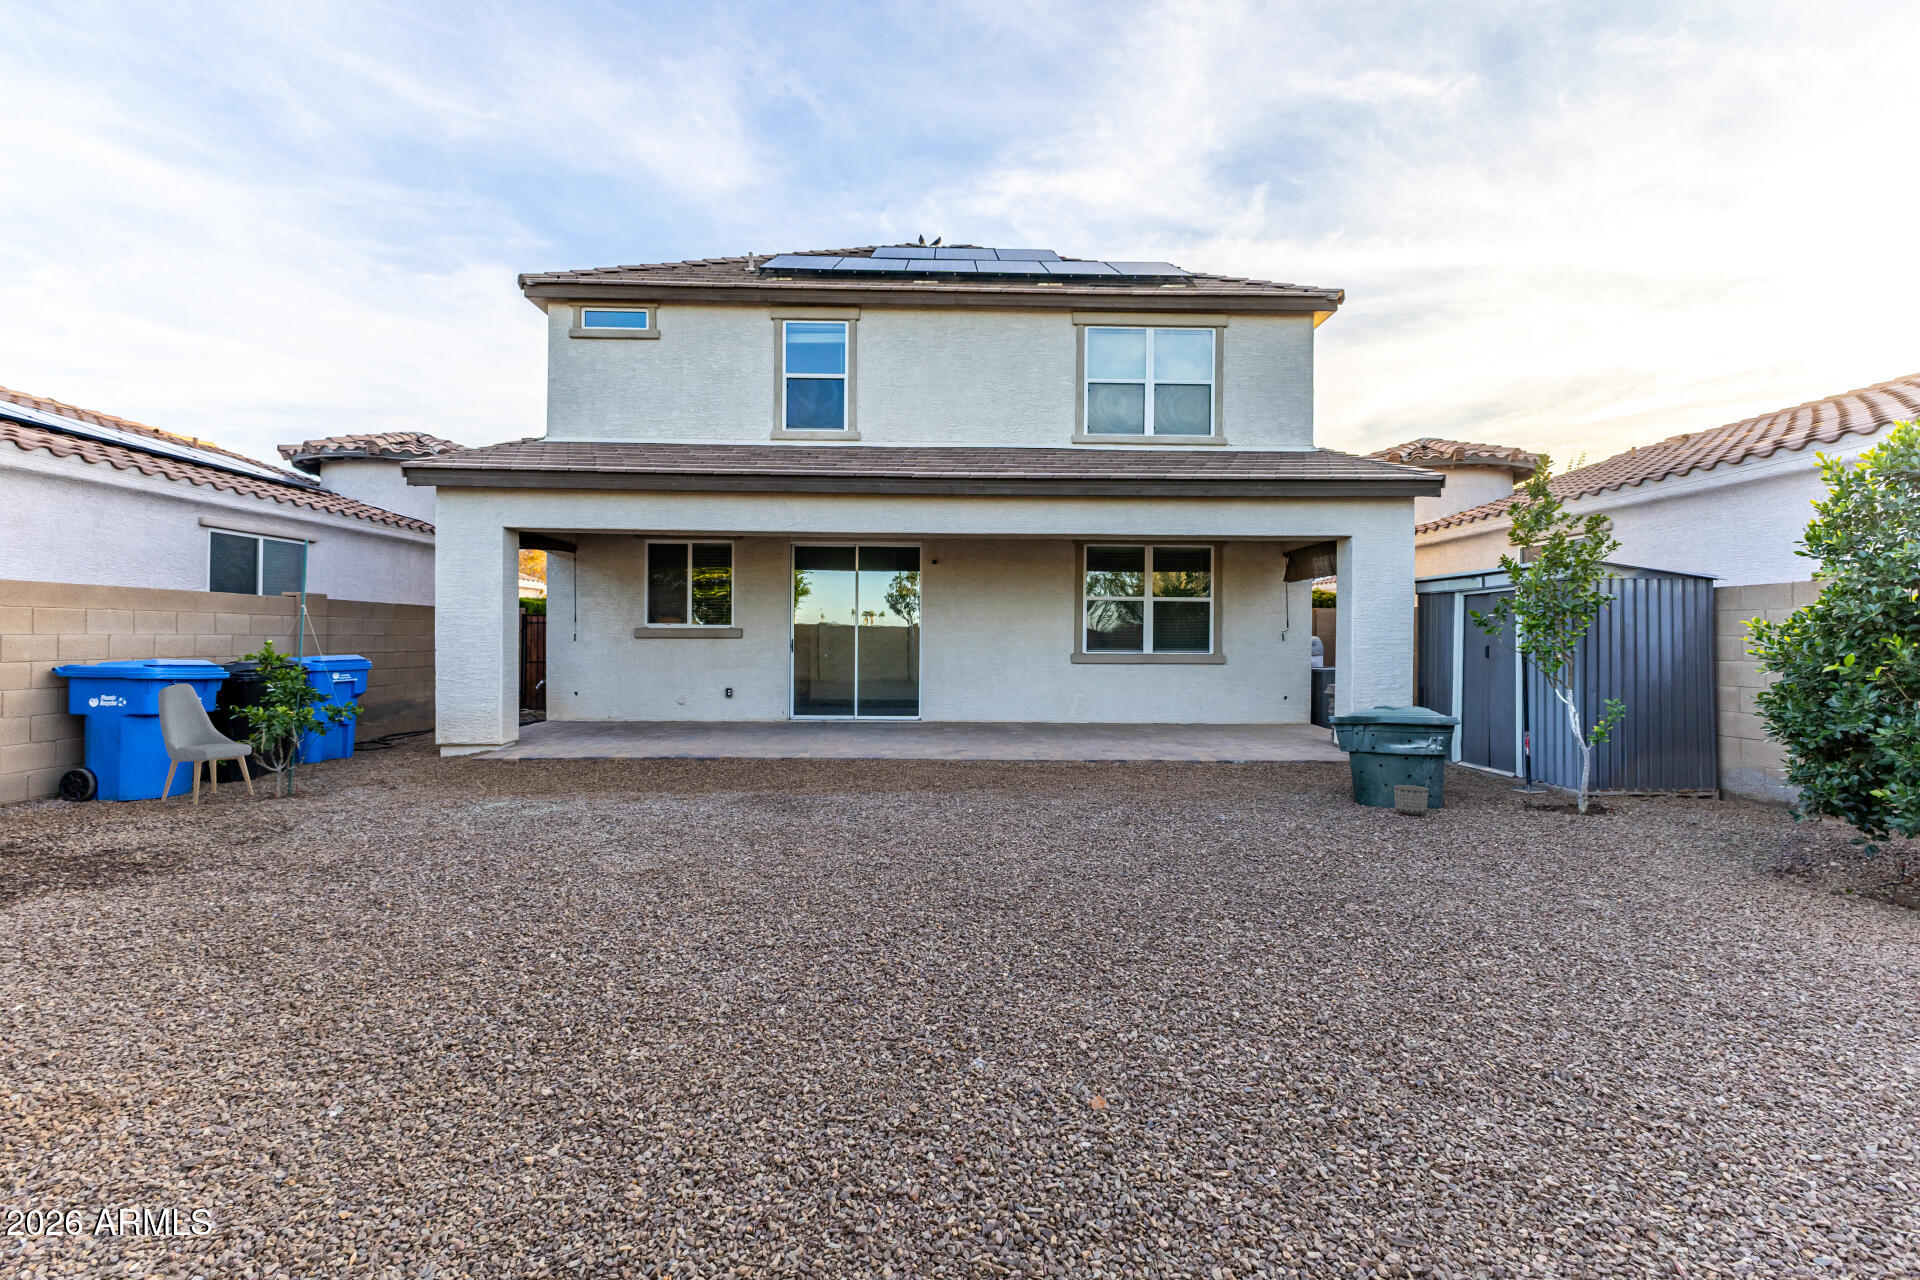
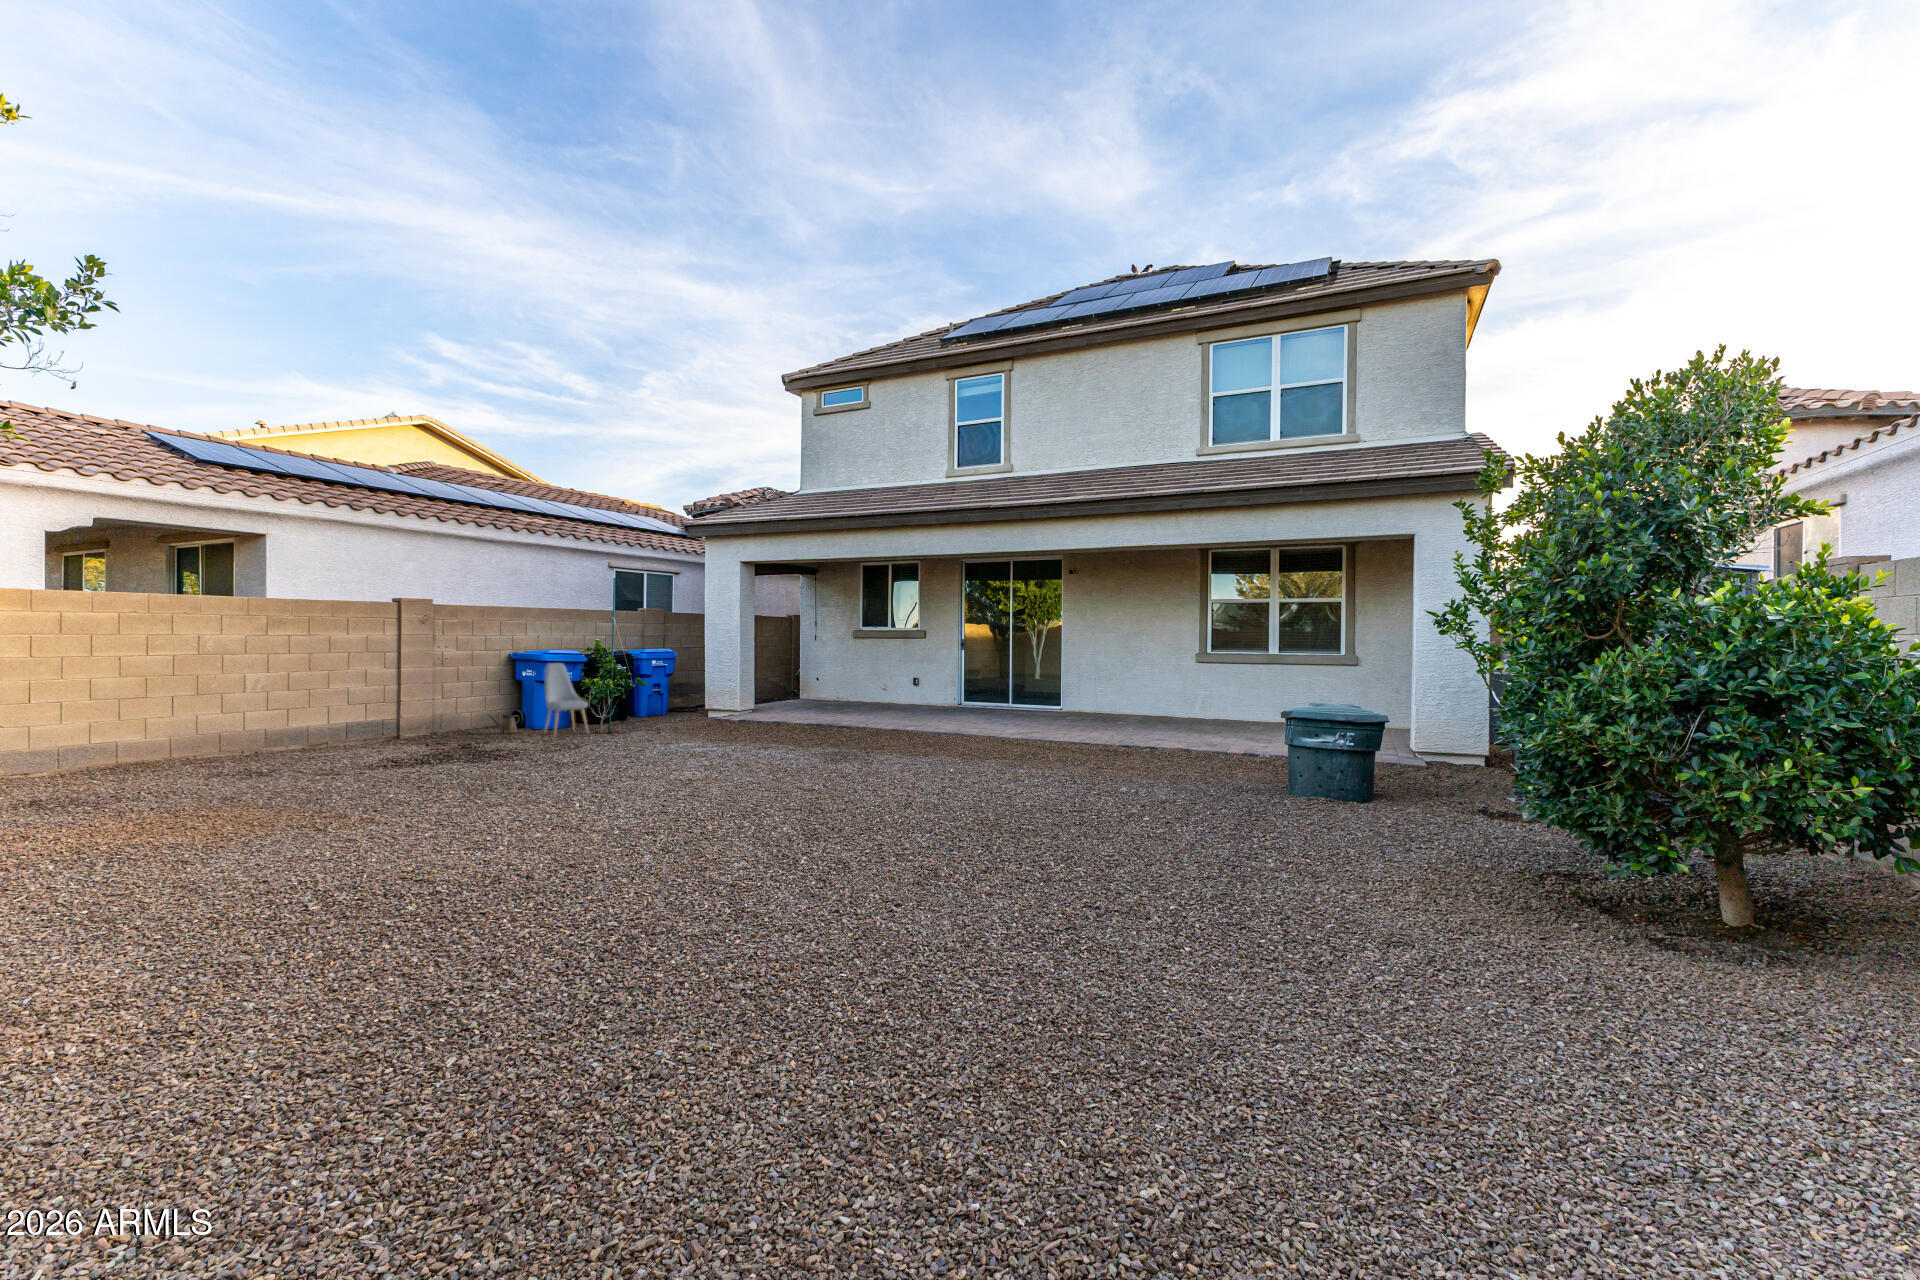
watering can: none [41,776,97,809] -> present [488,715,520,734]
planter: present [1394,785,1428,815] -> none [1389,804,1426,837]

